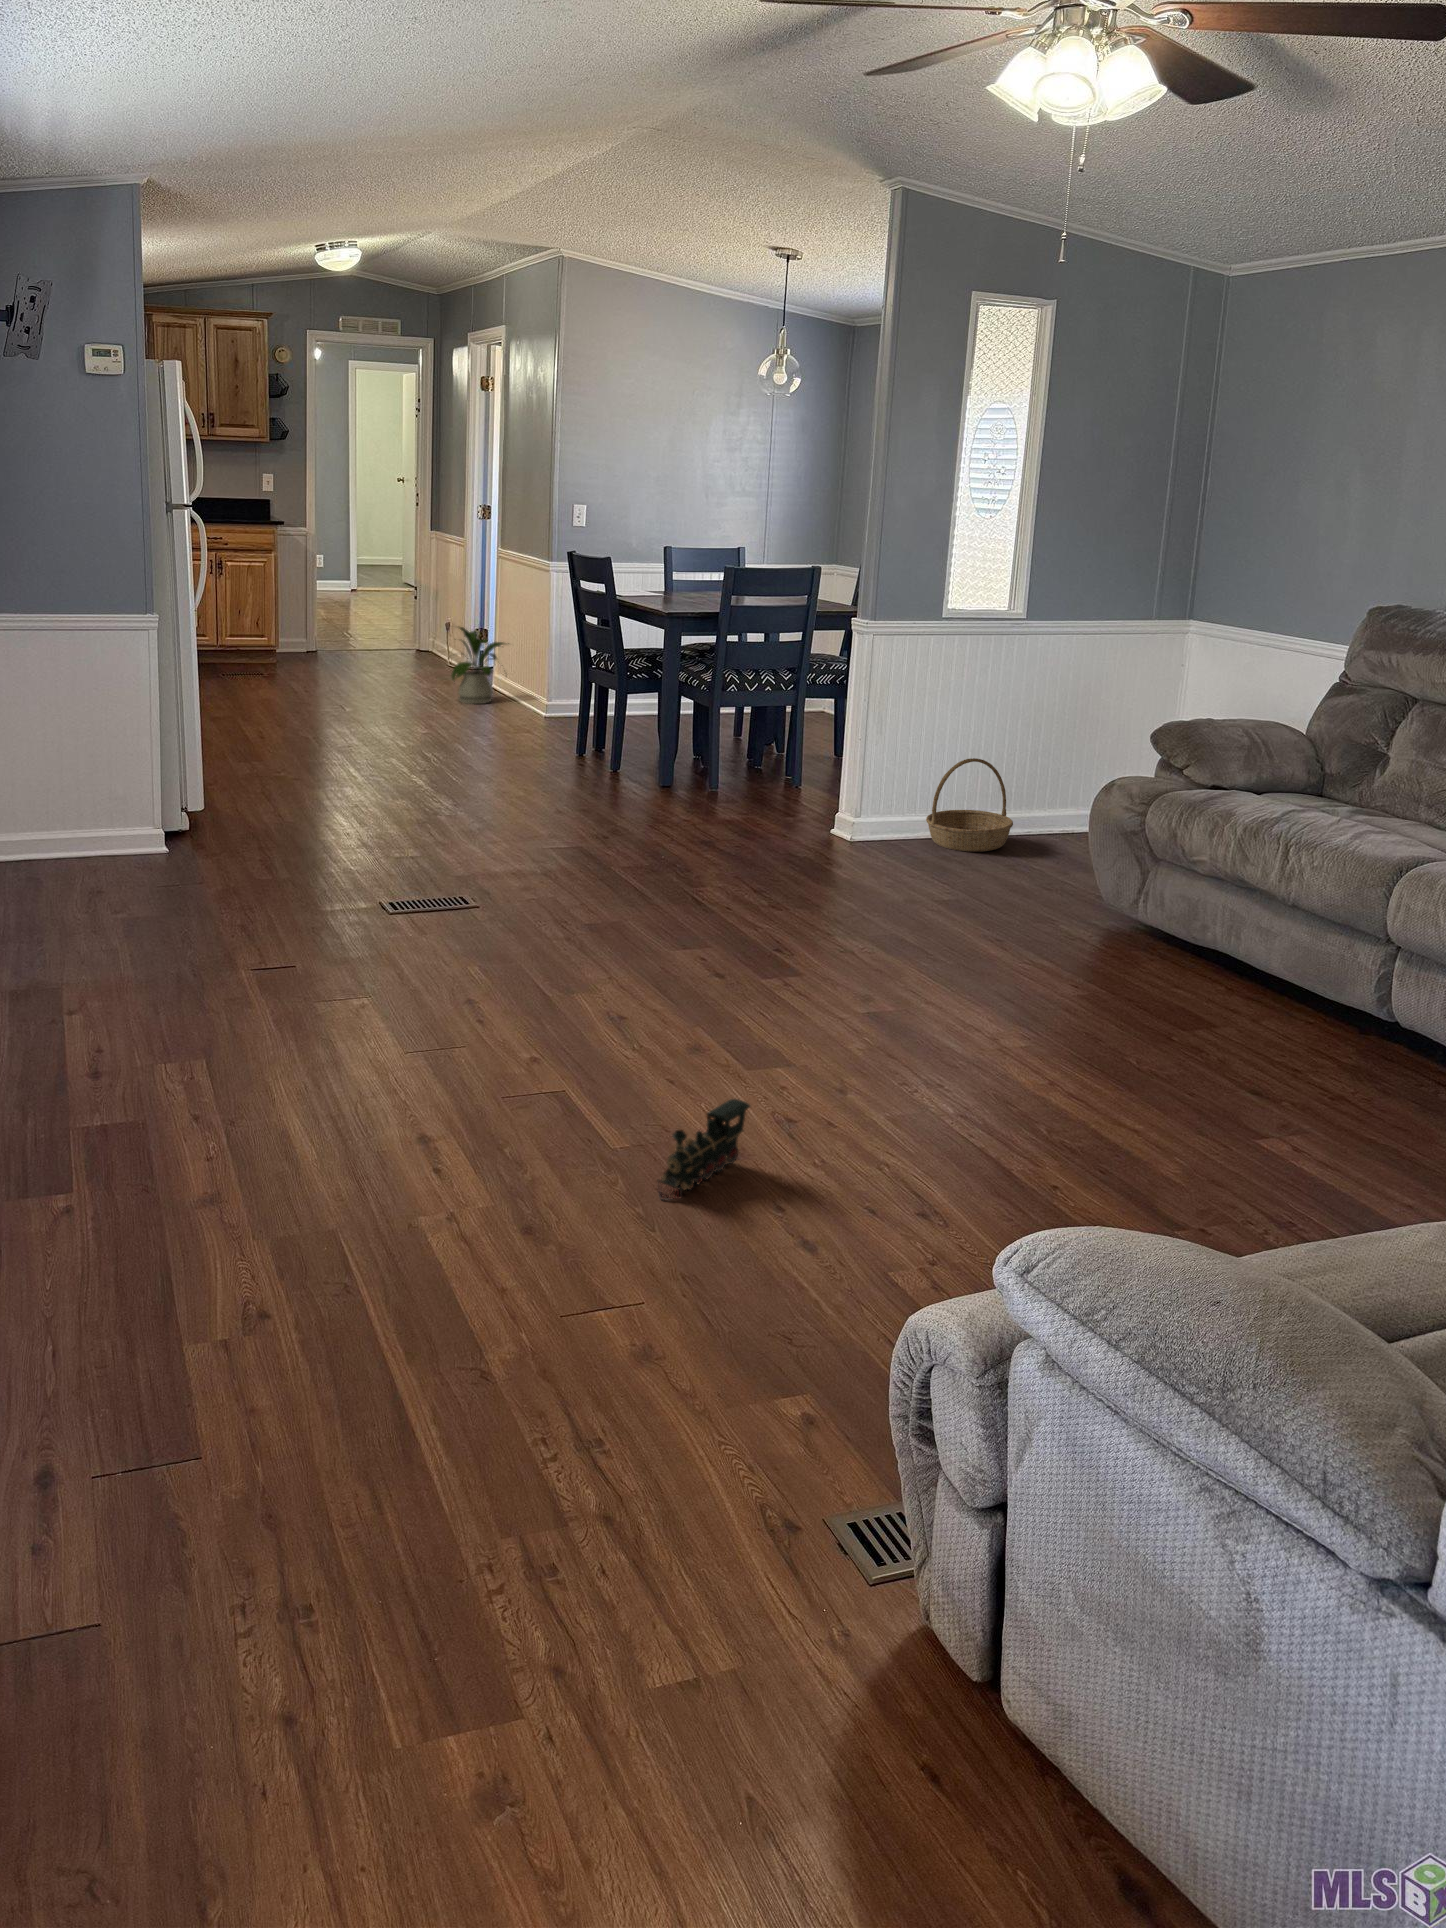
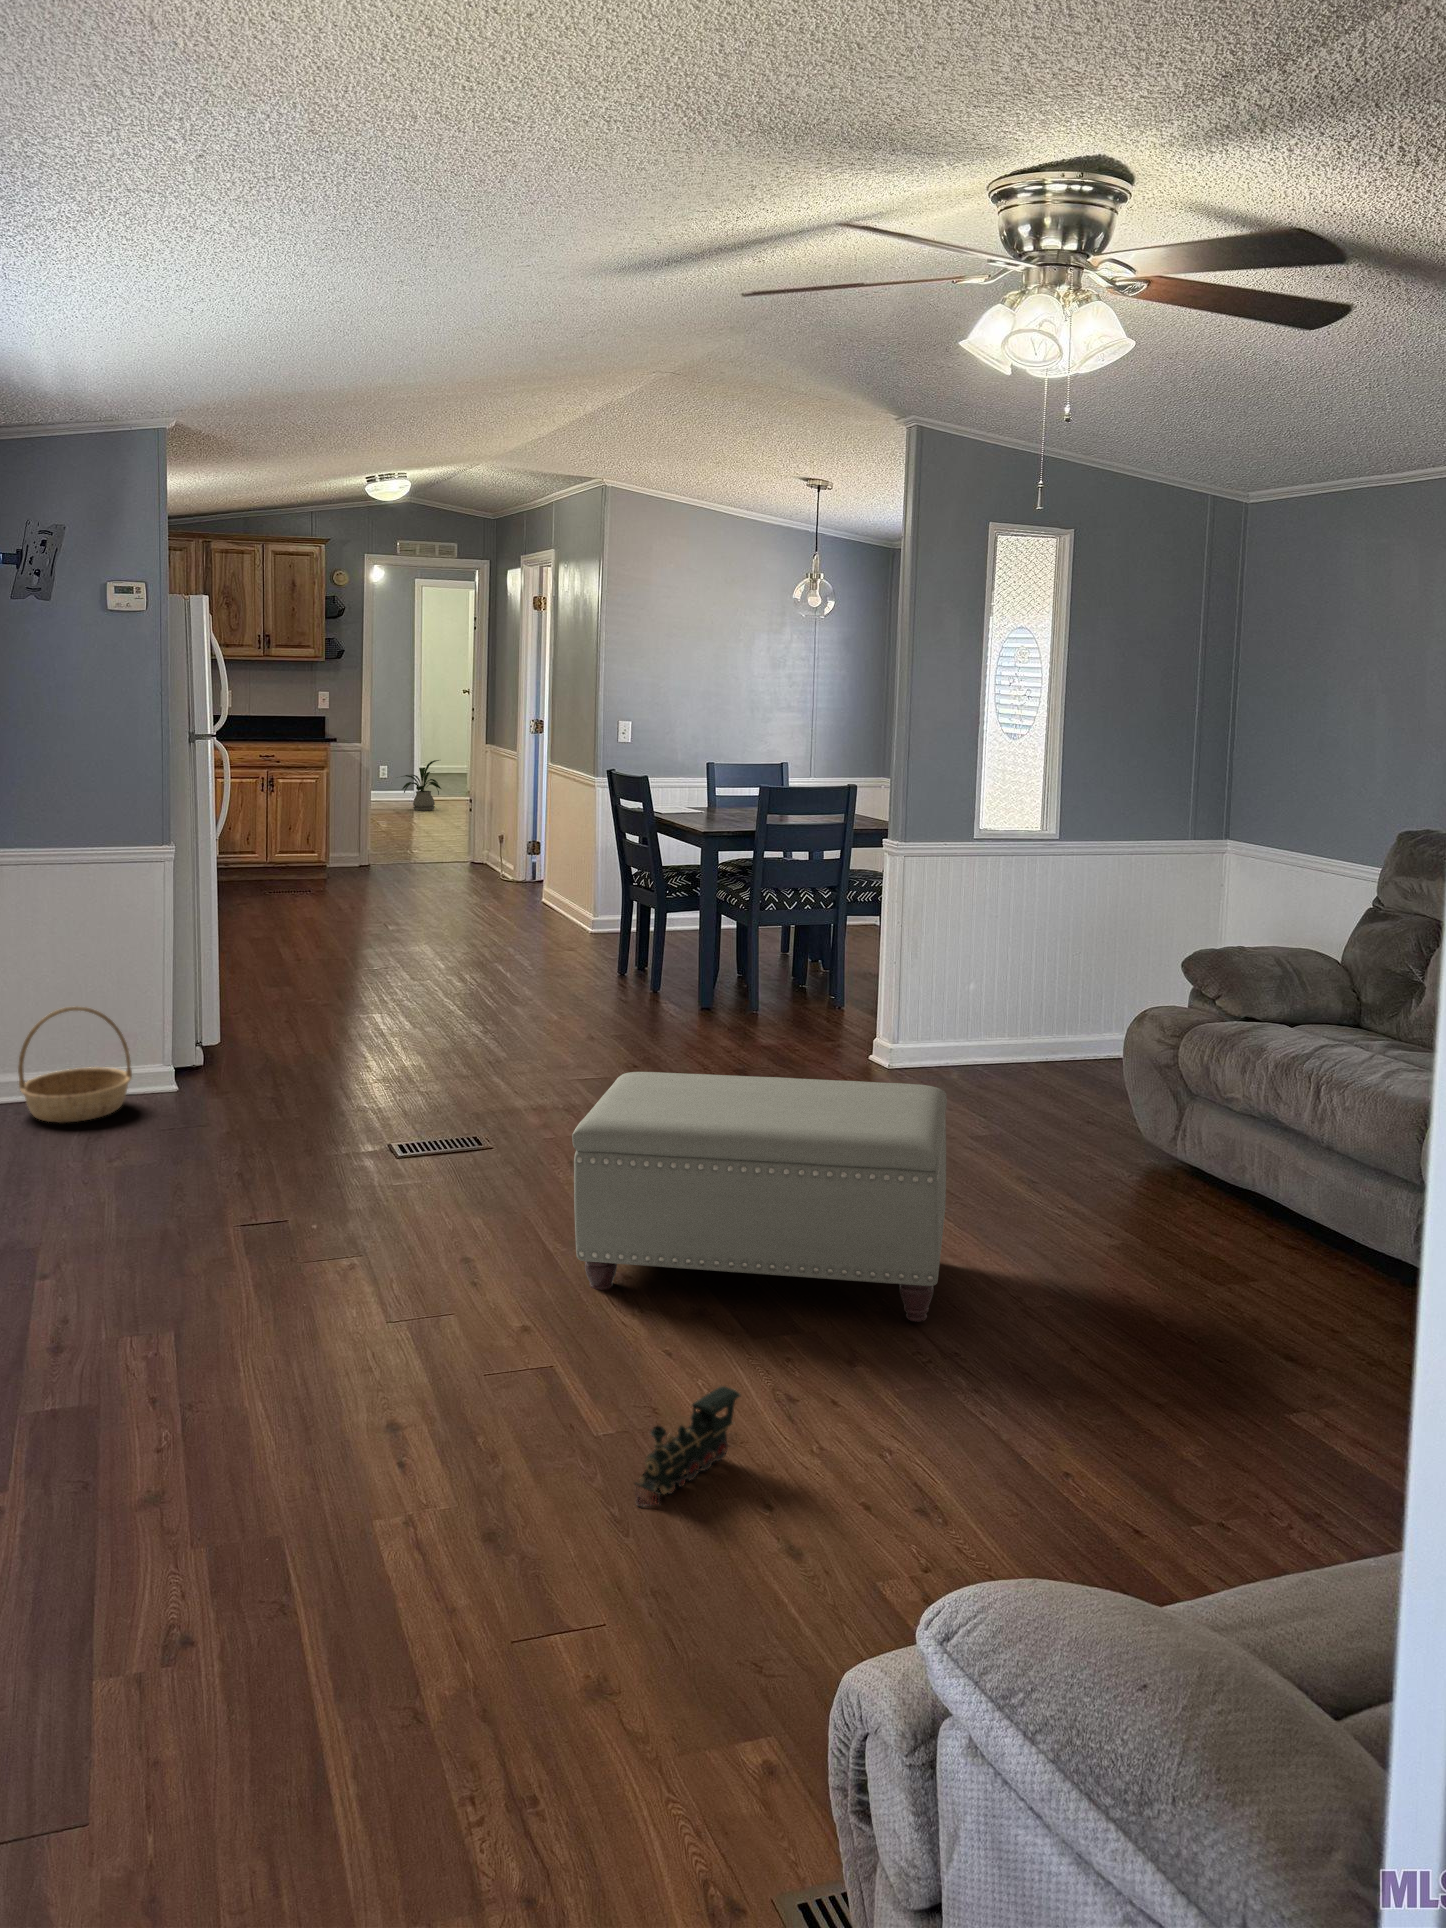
house plant: present [451,627,509,704] -> present [402,760,441,811]
basket: present [926,758,1013,852] -> present [18,1007,132,1123]
ottoman: none [576,827,927,1051] -> present [572,1072,947,1322]

